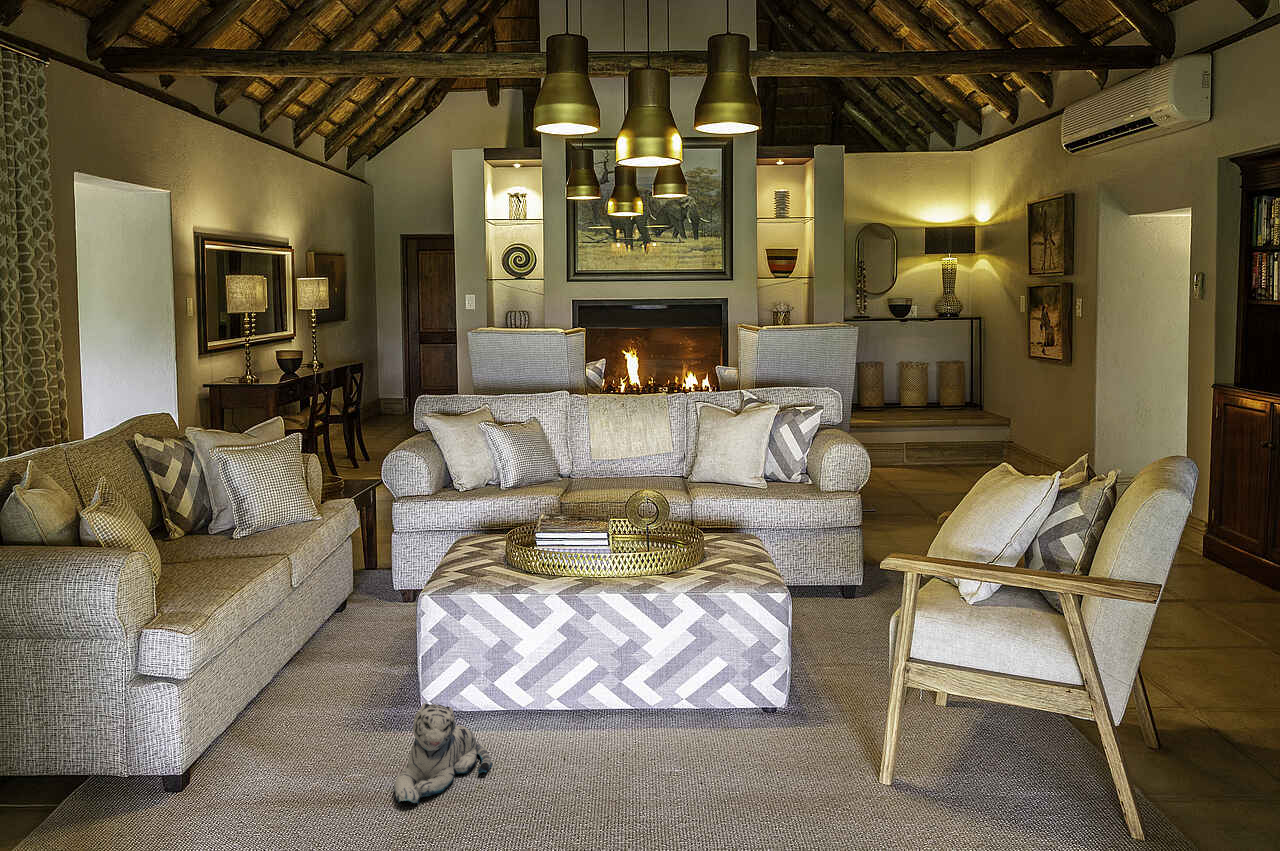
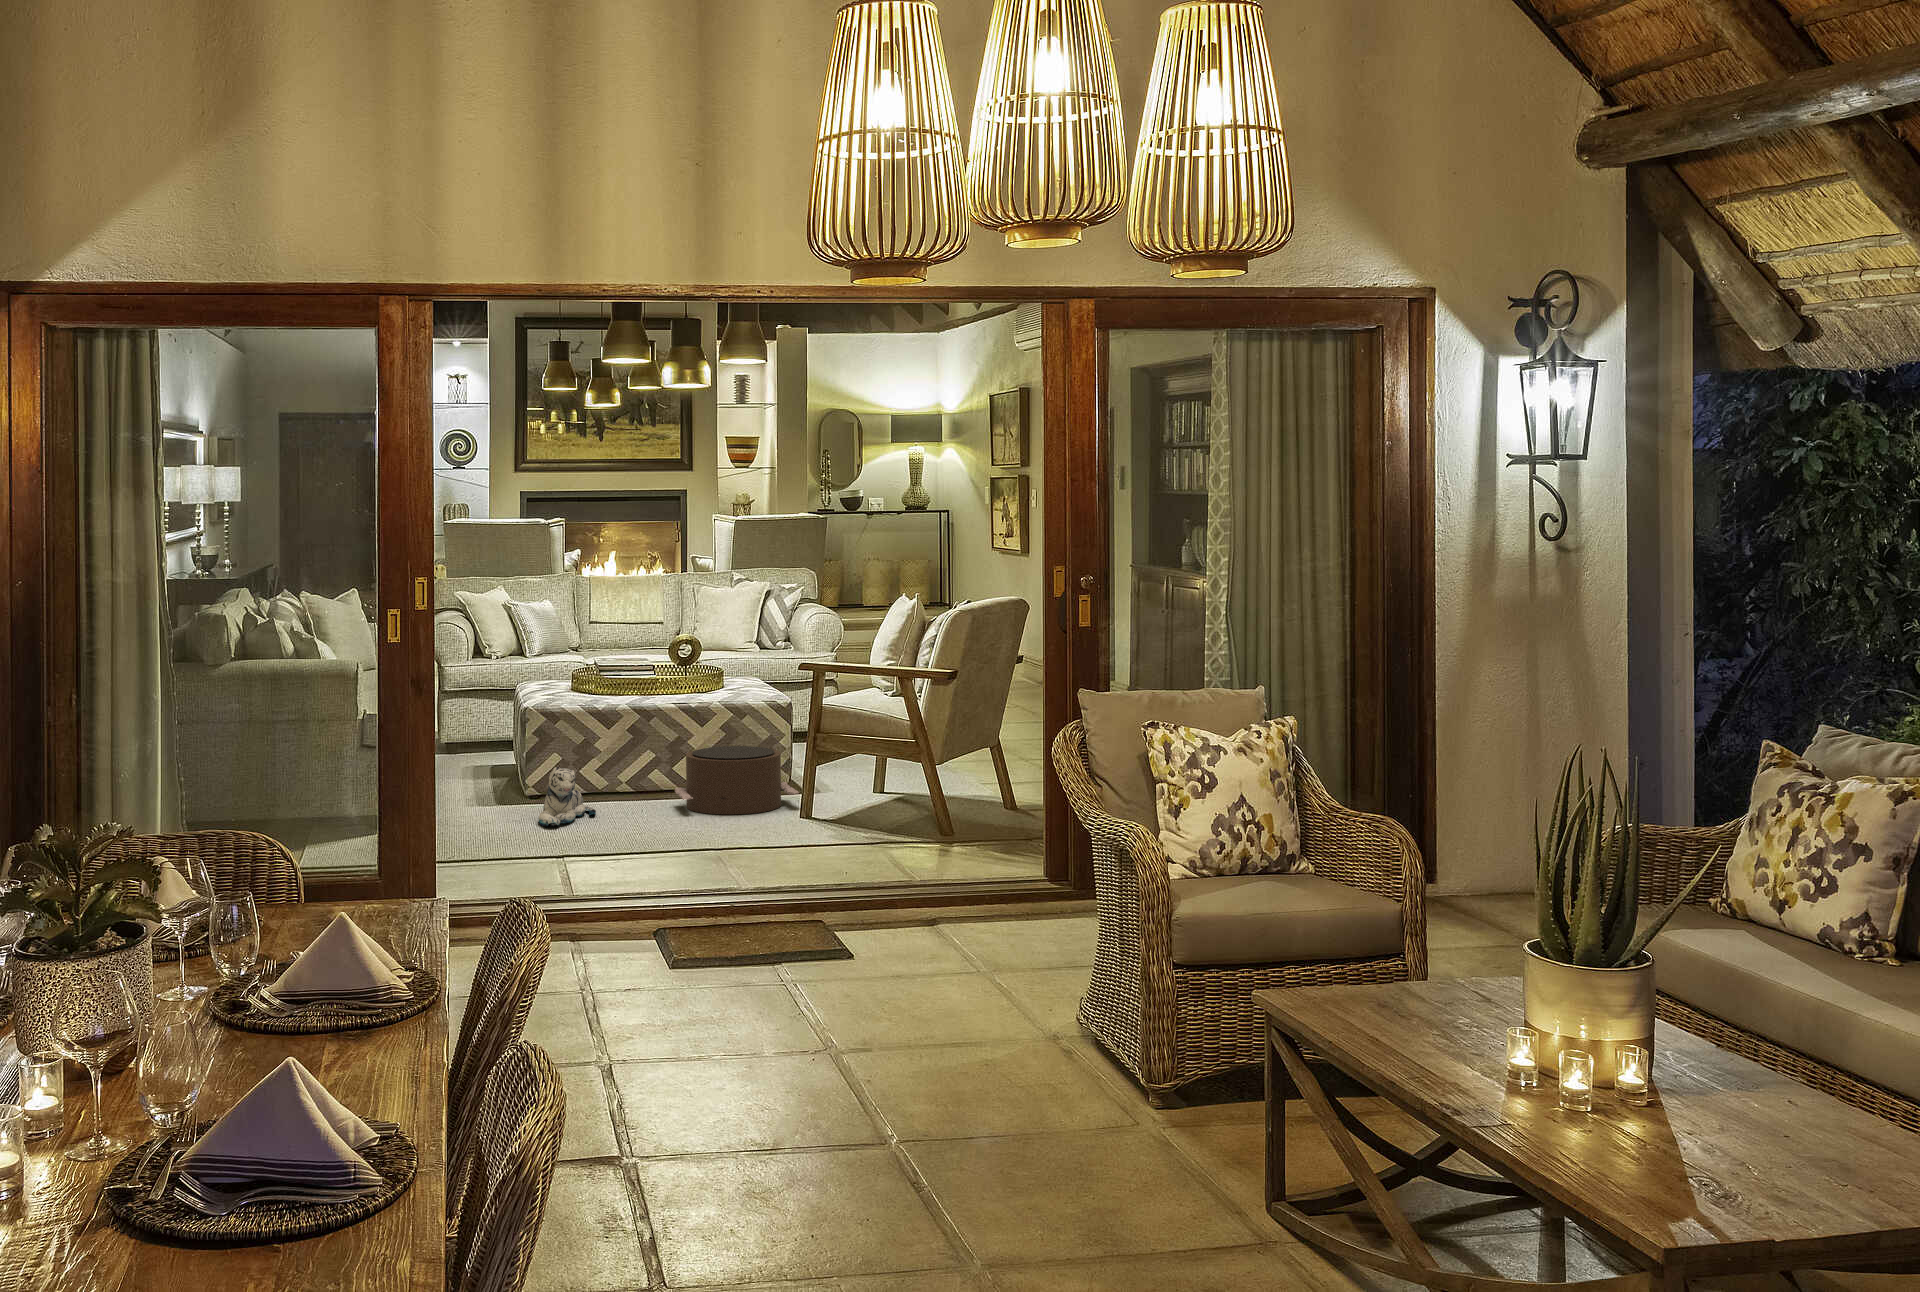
pouf: none [611,661,796,789] -> present [674,746,799,814]

